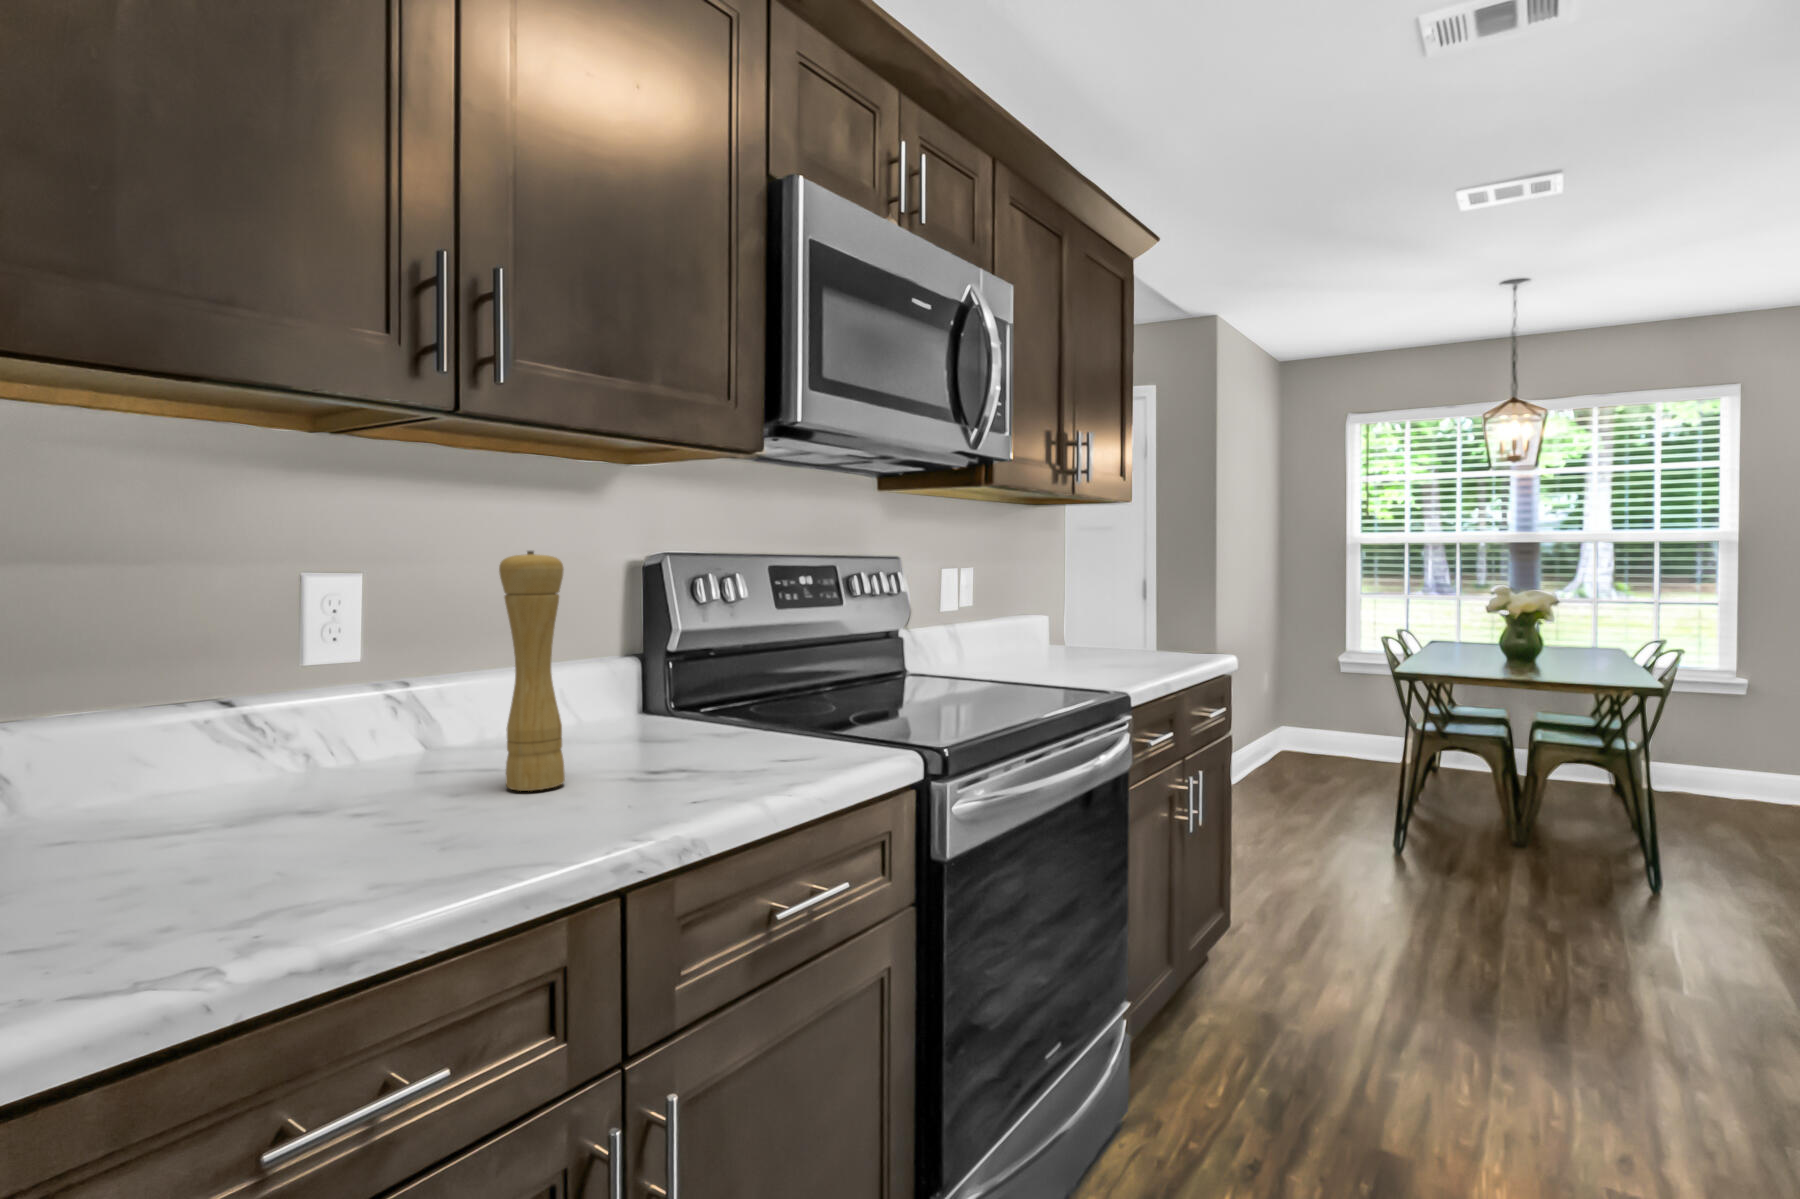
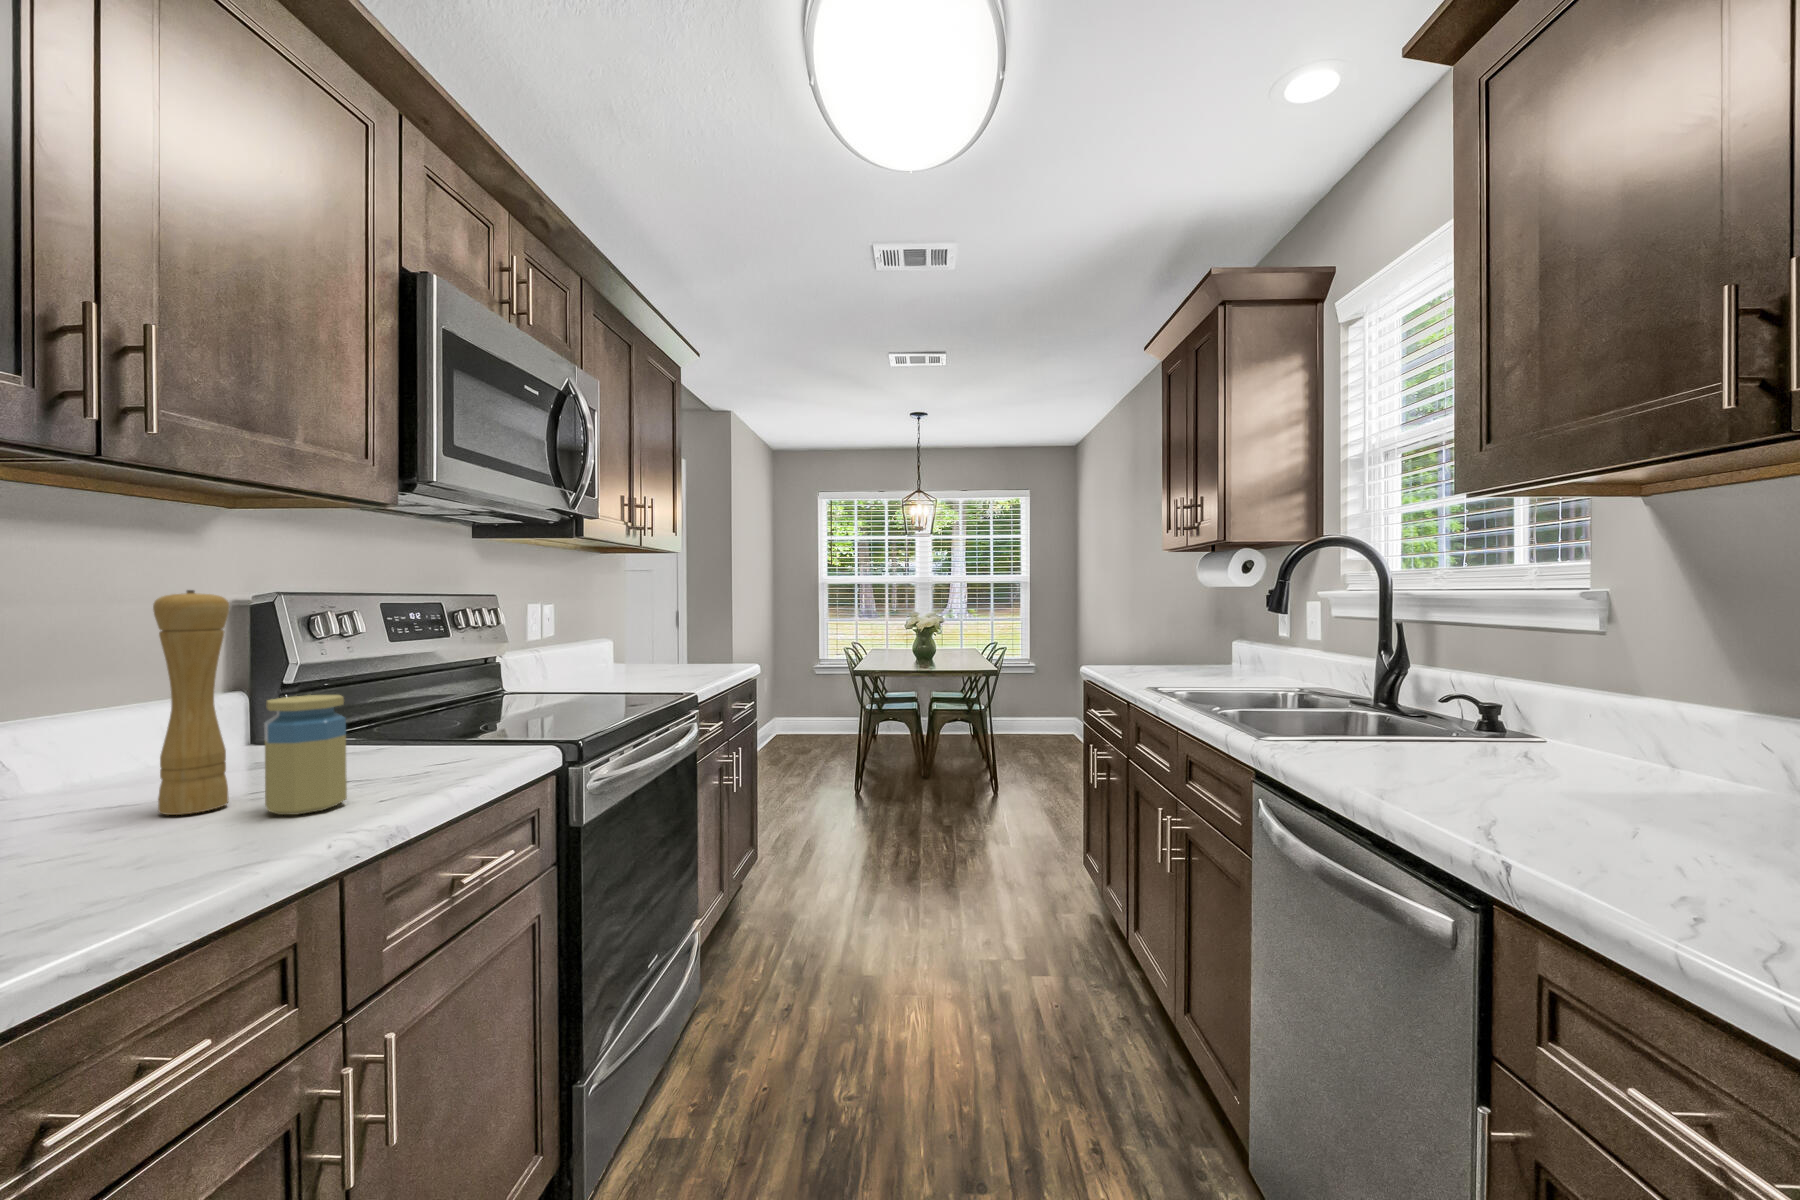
jar: none [577,671,655,808] -> present [264,695,347,815]

